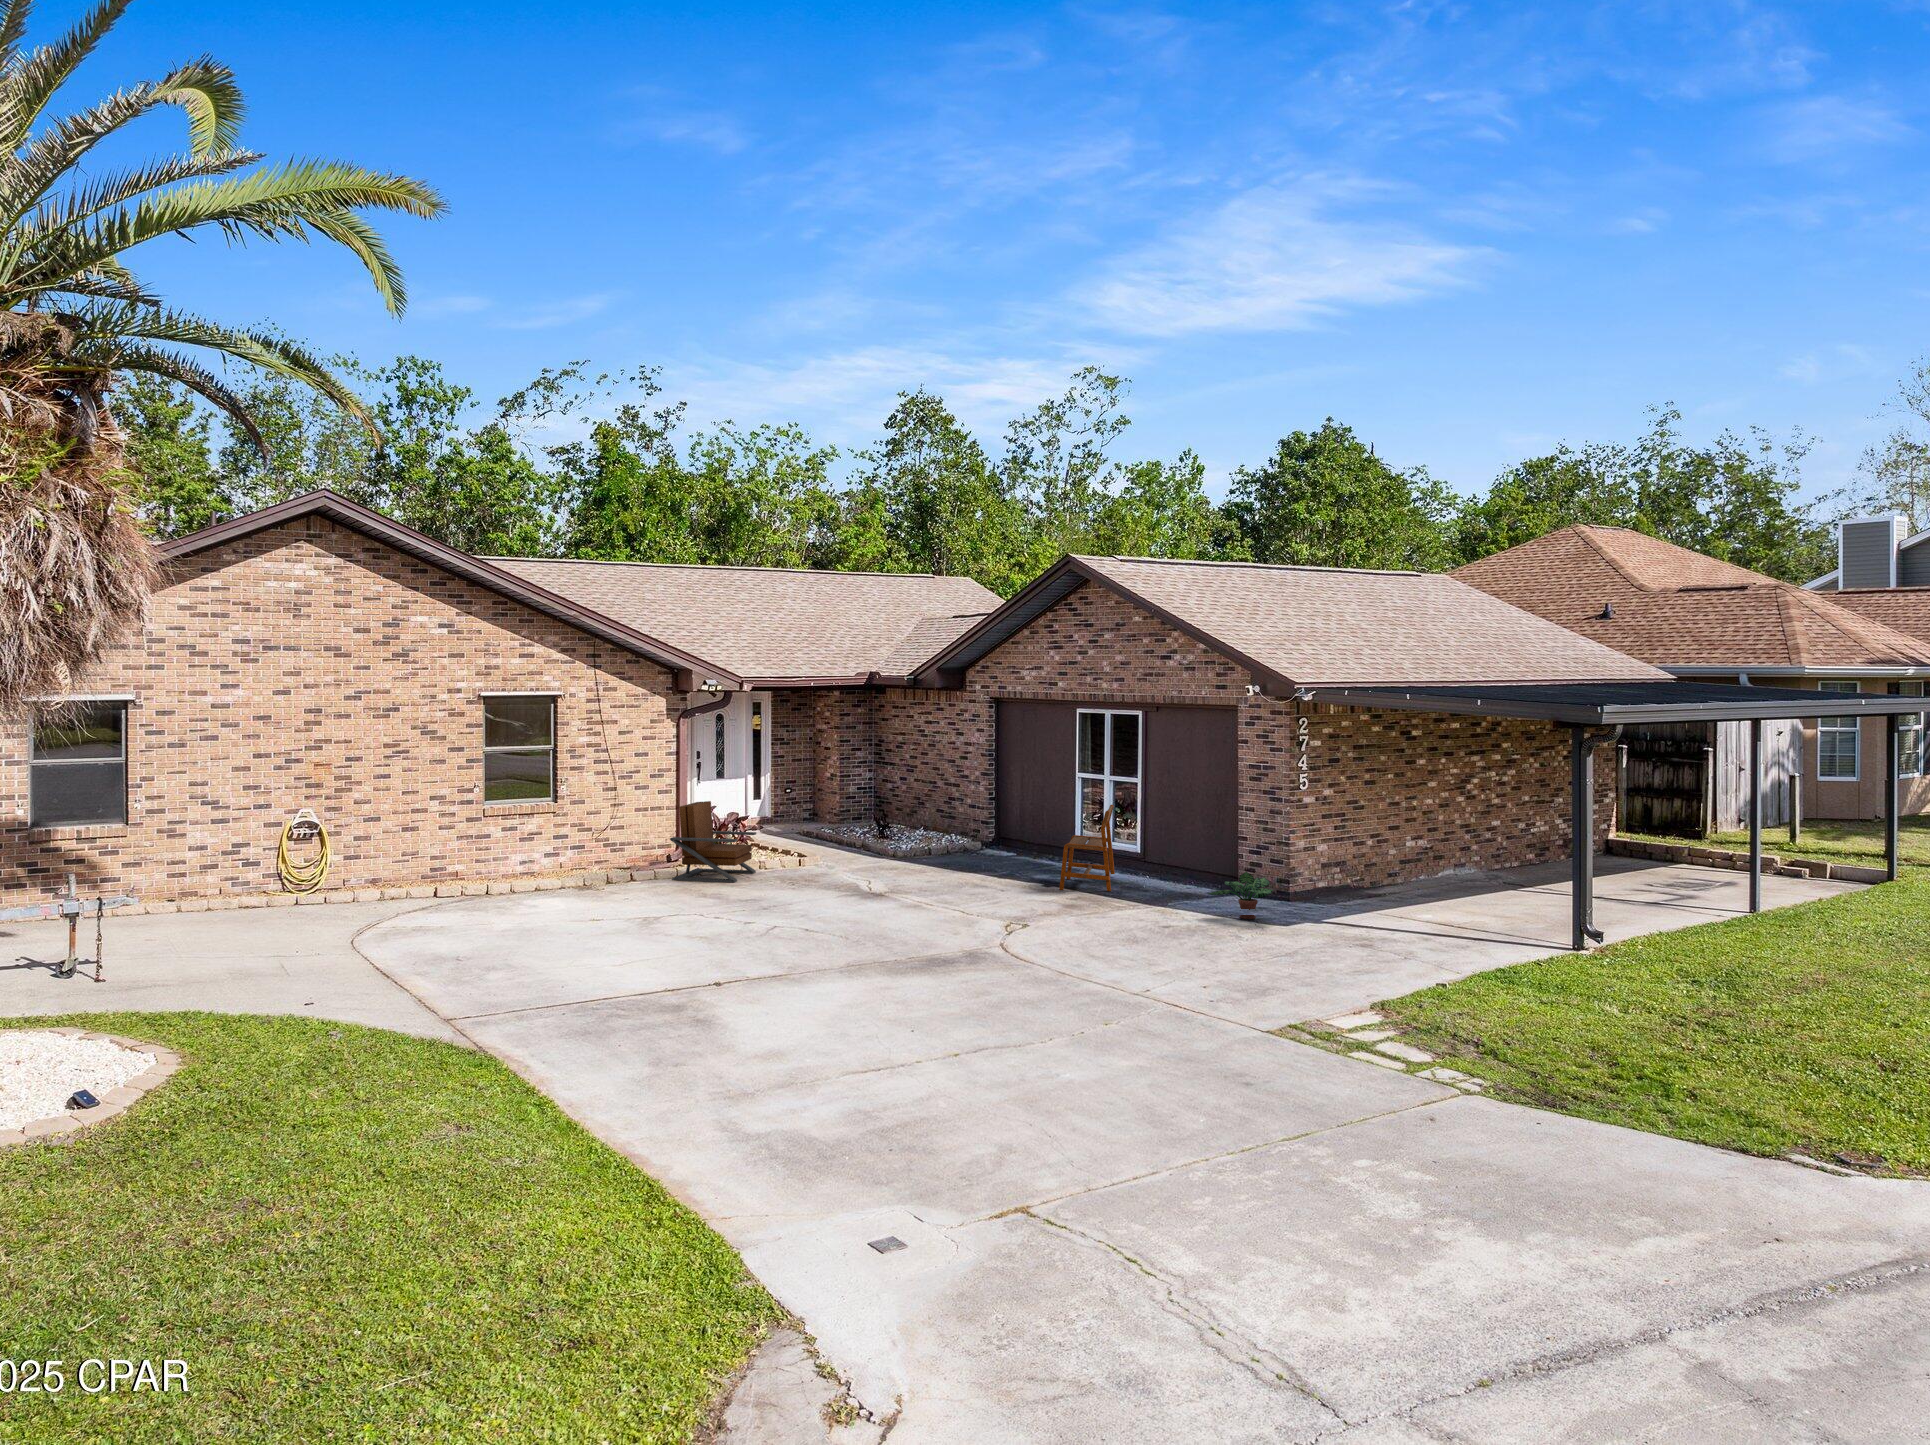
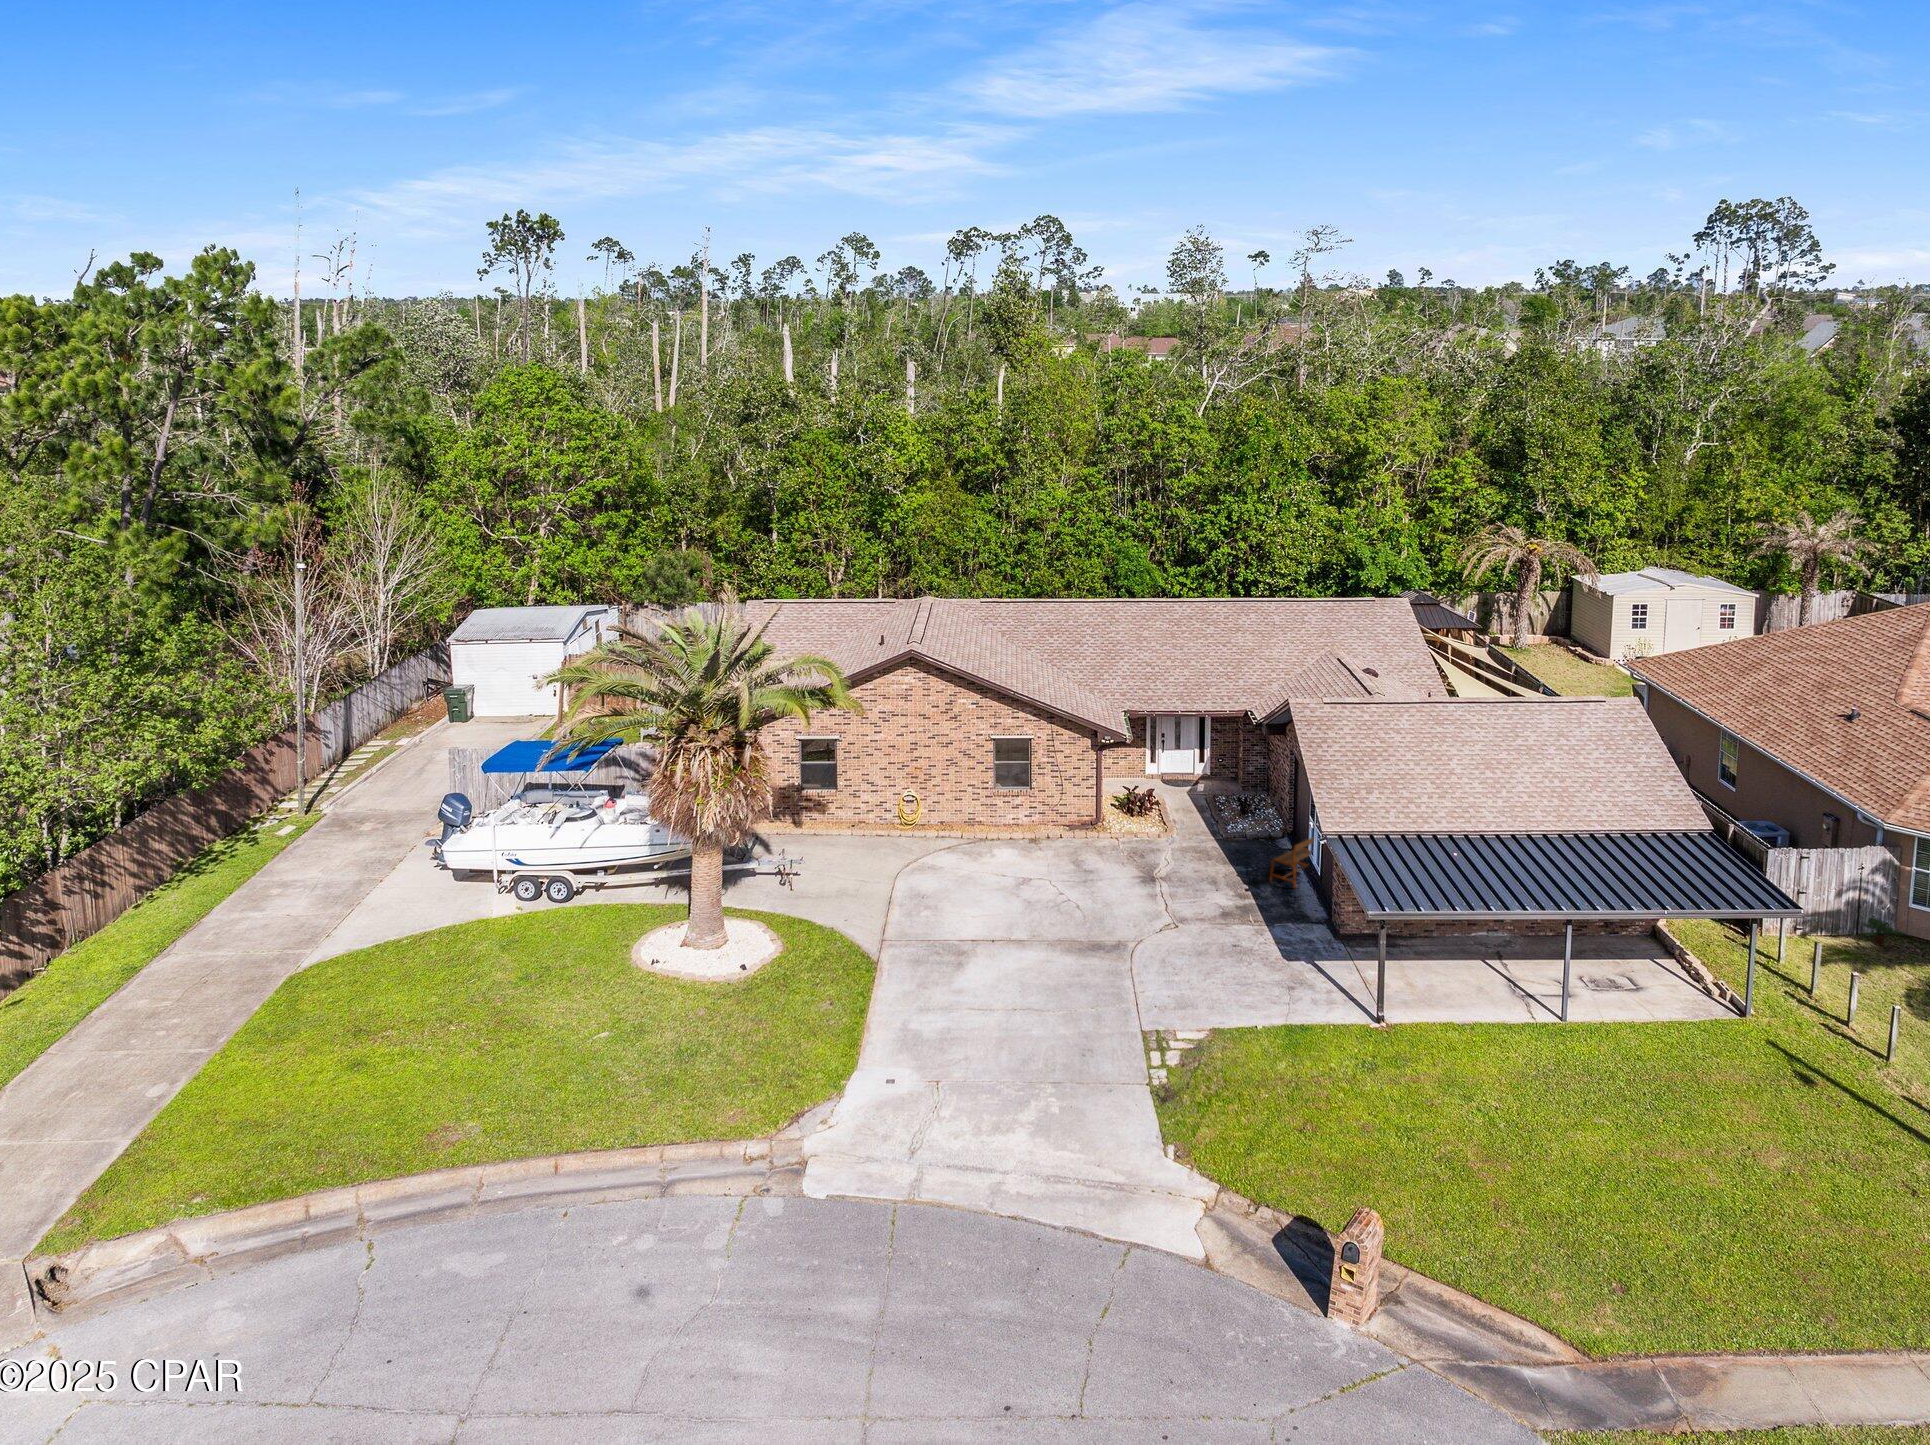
lounge chair: present [670,801,756,882] -> none [1083,794,1136,846]
potted plant: present [1208,872,1273,919] -> present [1863,917,1904,946]

